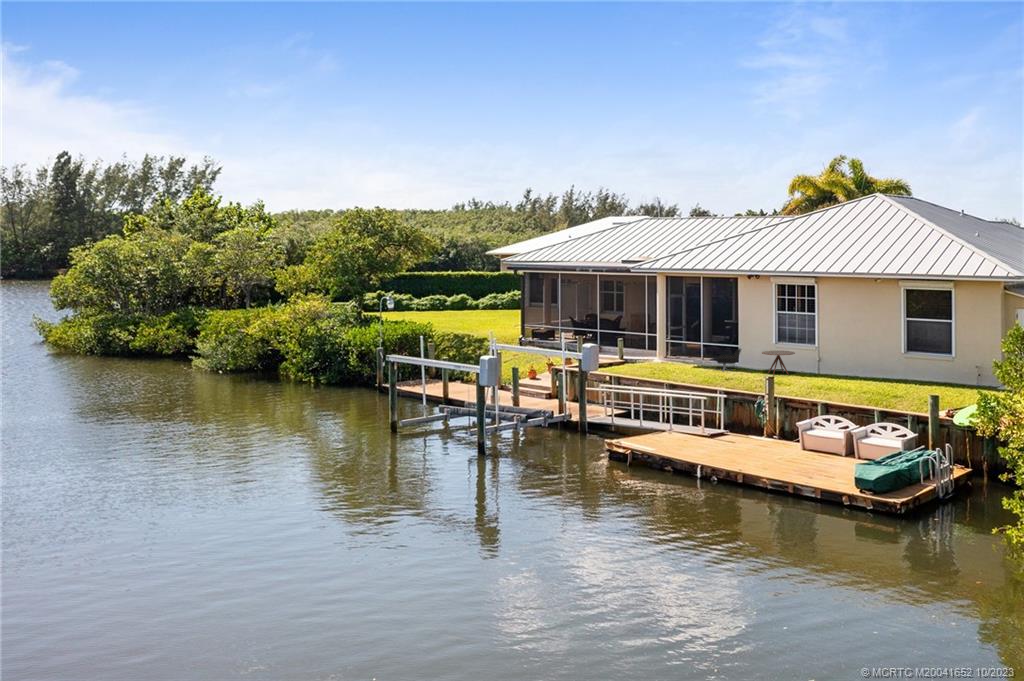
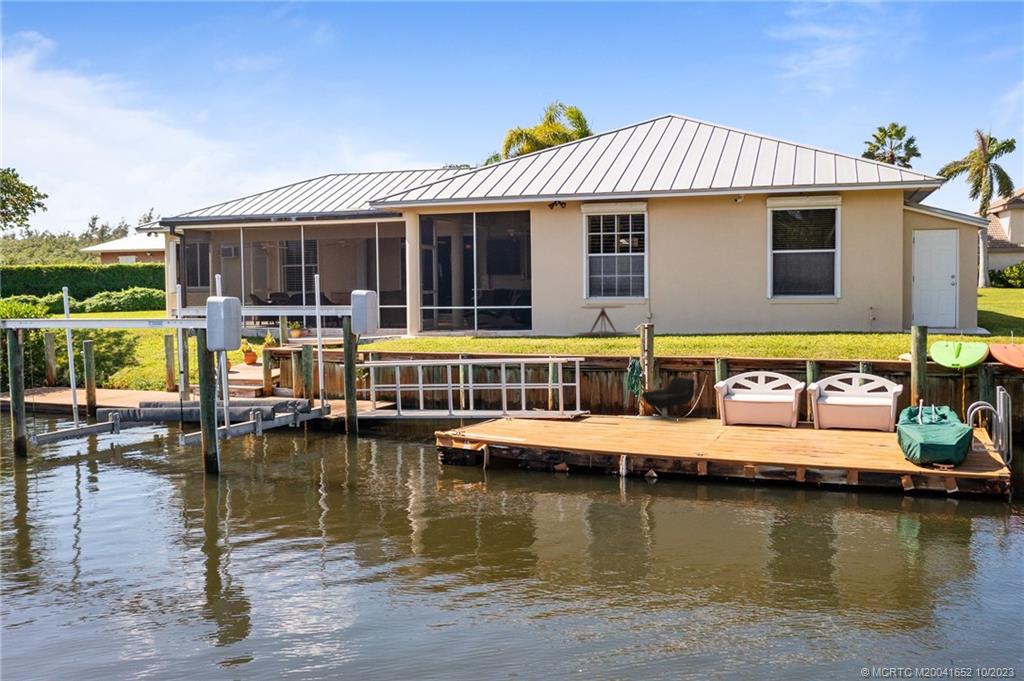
lounge chair: present [716,349,741,370] -> present [642,377,695,420]

